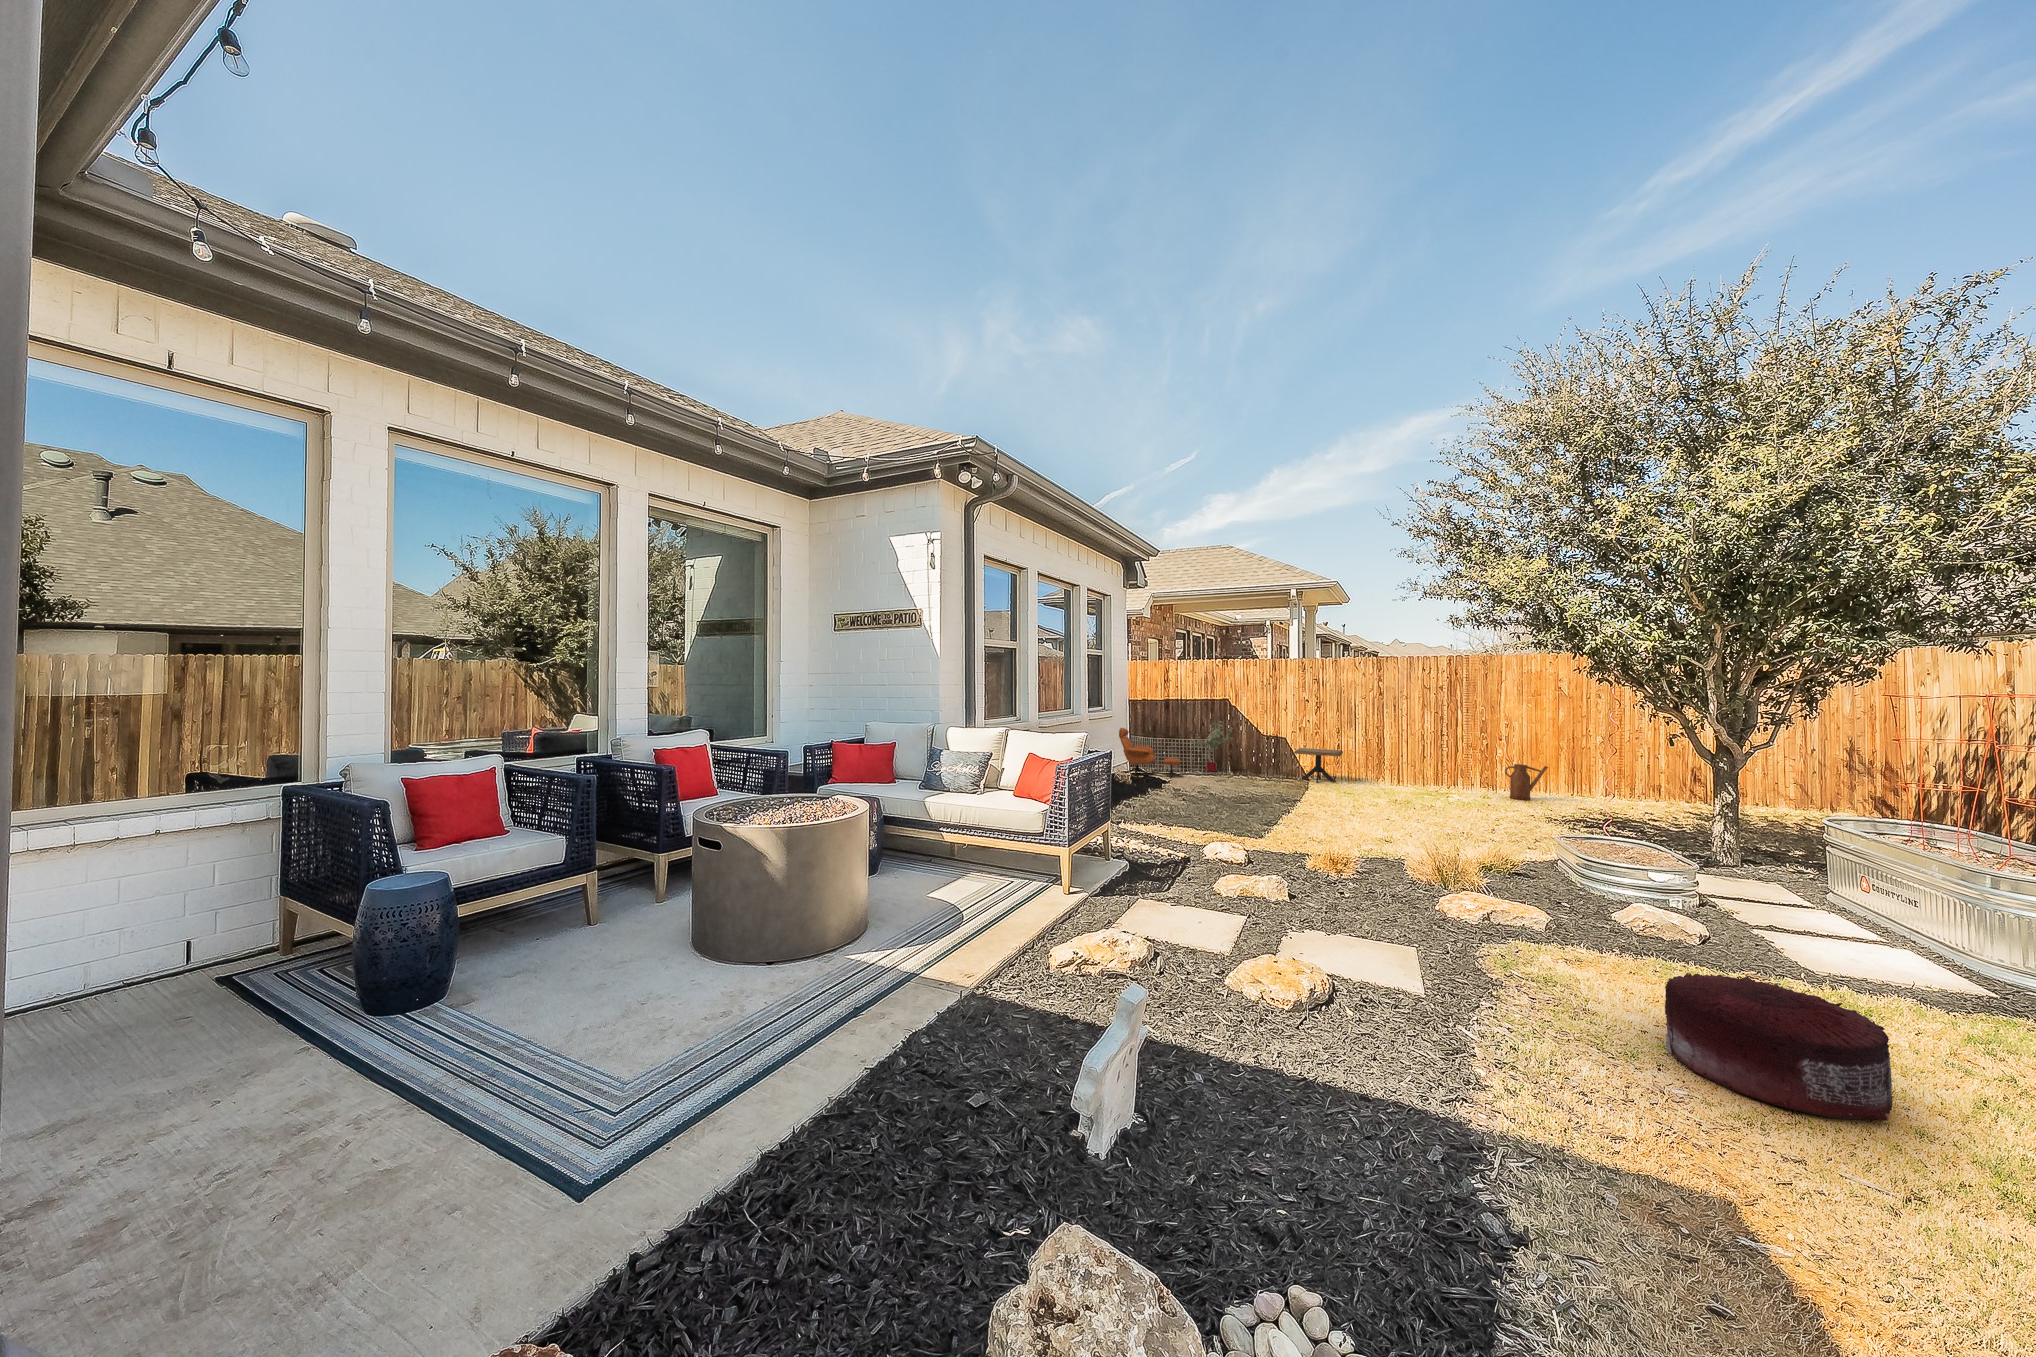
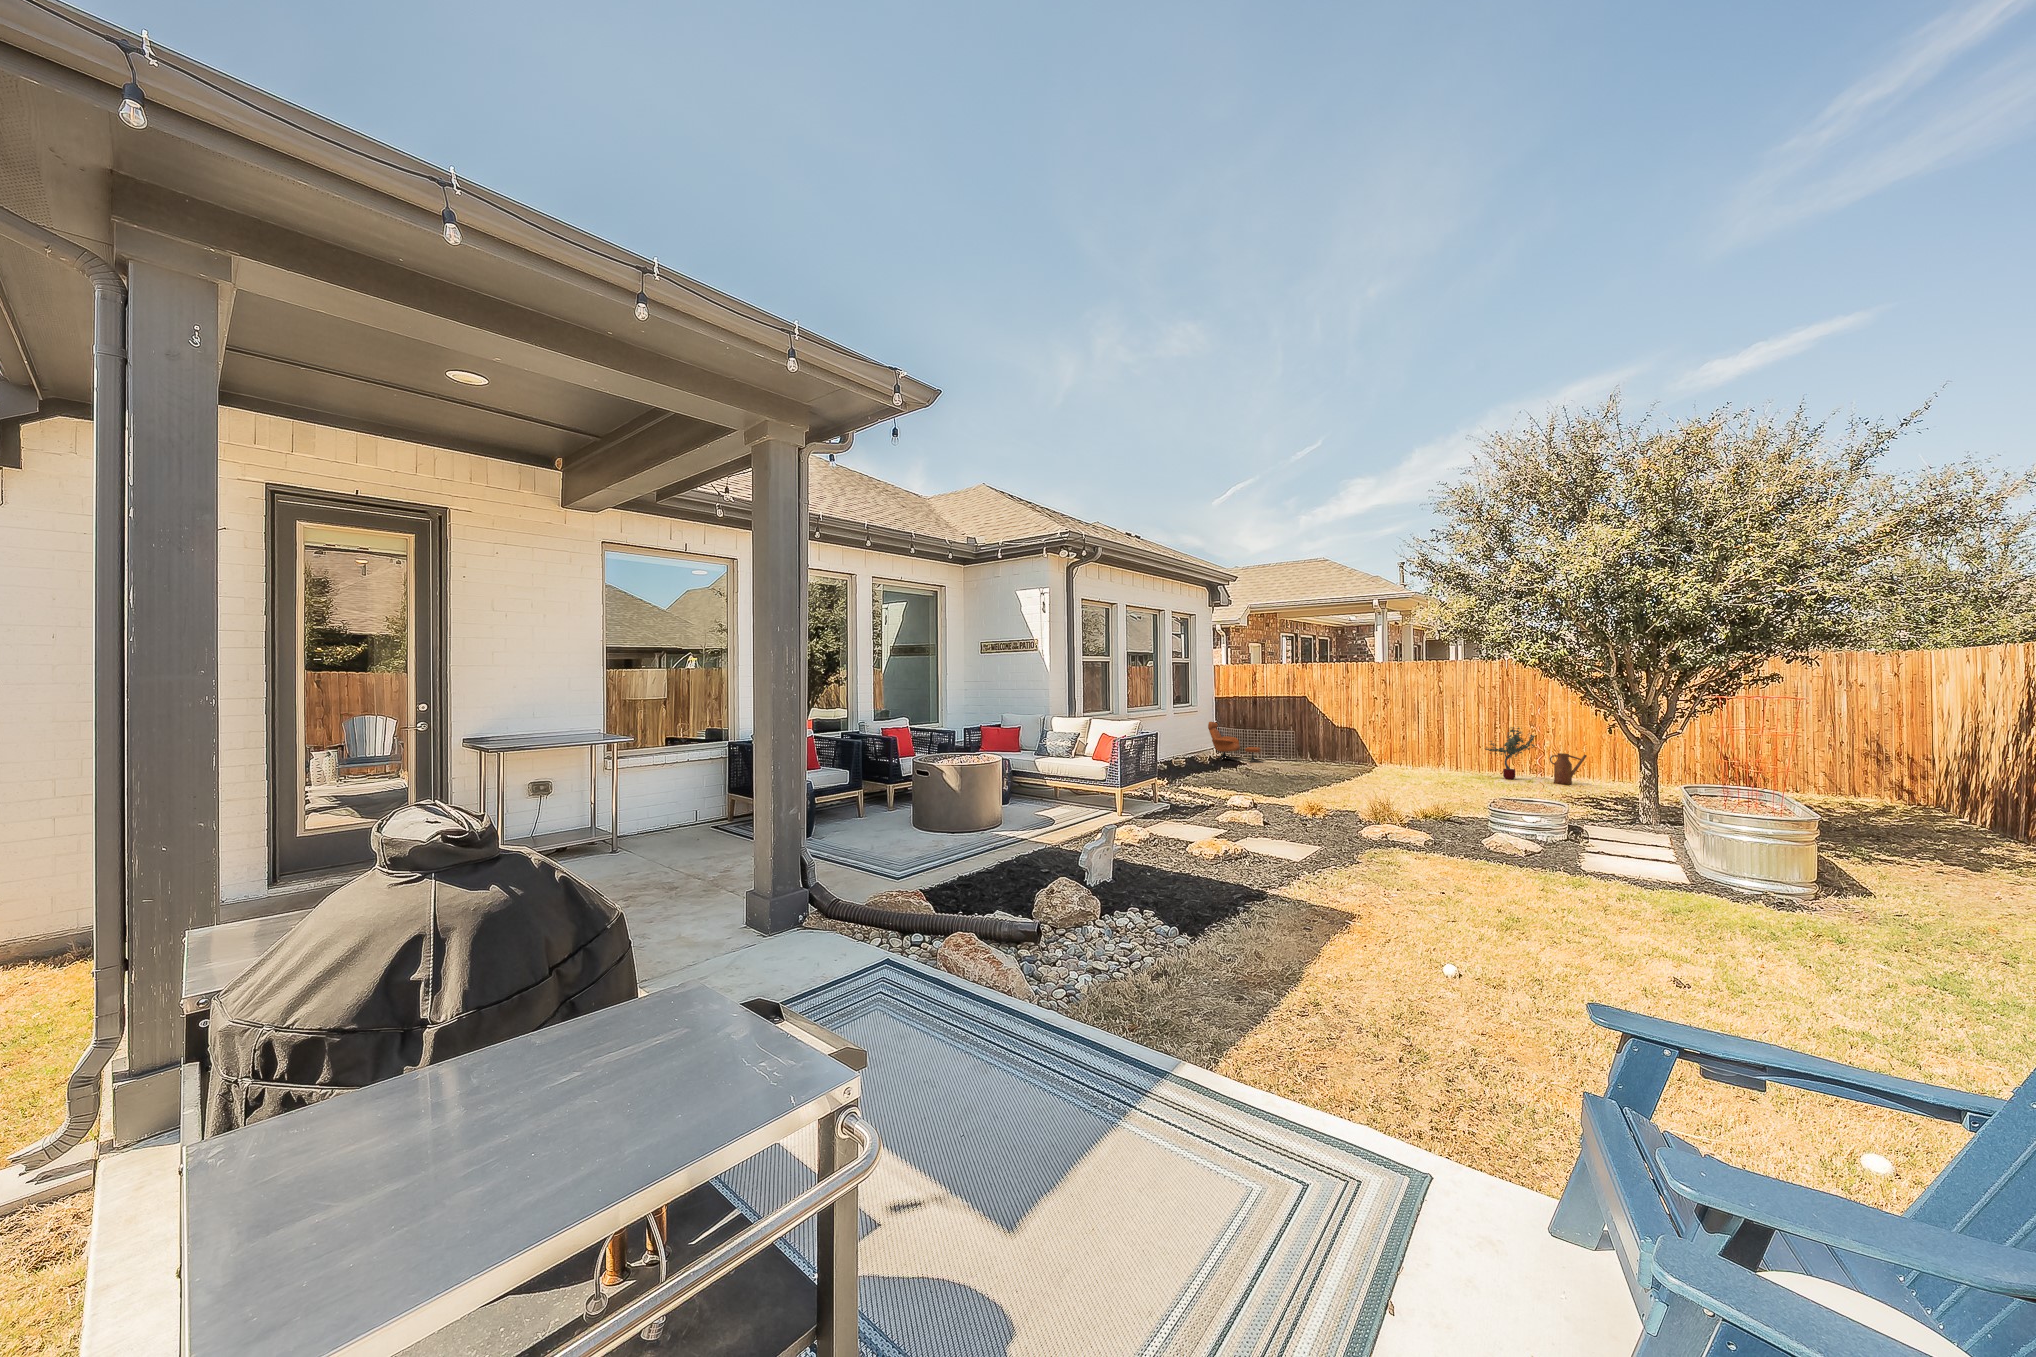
potted tree: present [1192,721,1233,772] -> present [1485,727,1535,779]
side table: present [1294,748,1343,783] -> none [1361,739,1409,769]
pouf: present [1665,973,1892,1120] -> none [1401,845,1495,902]

